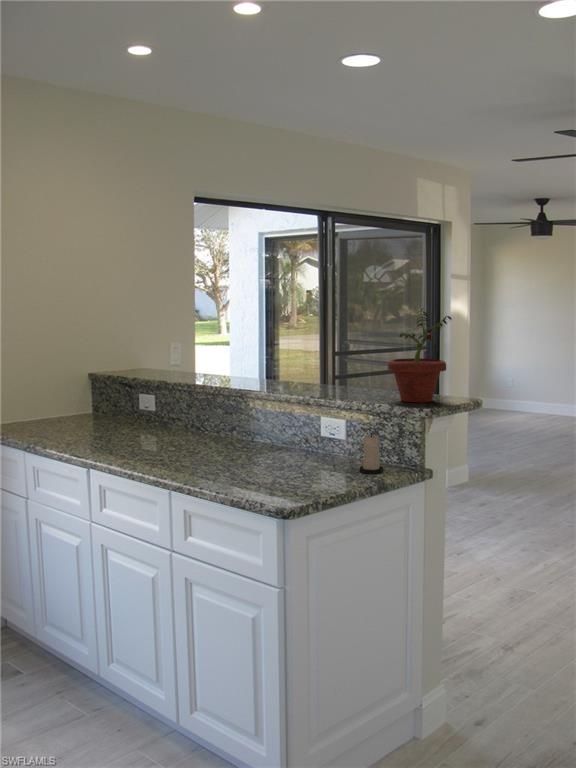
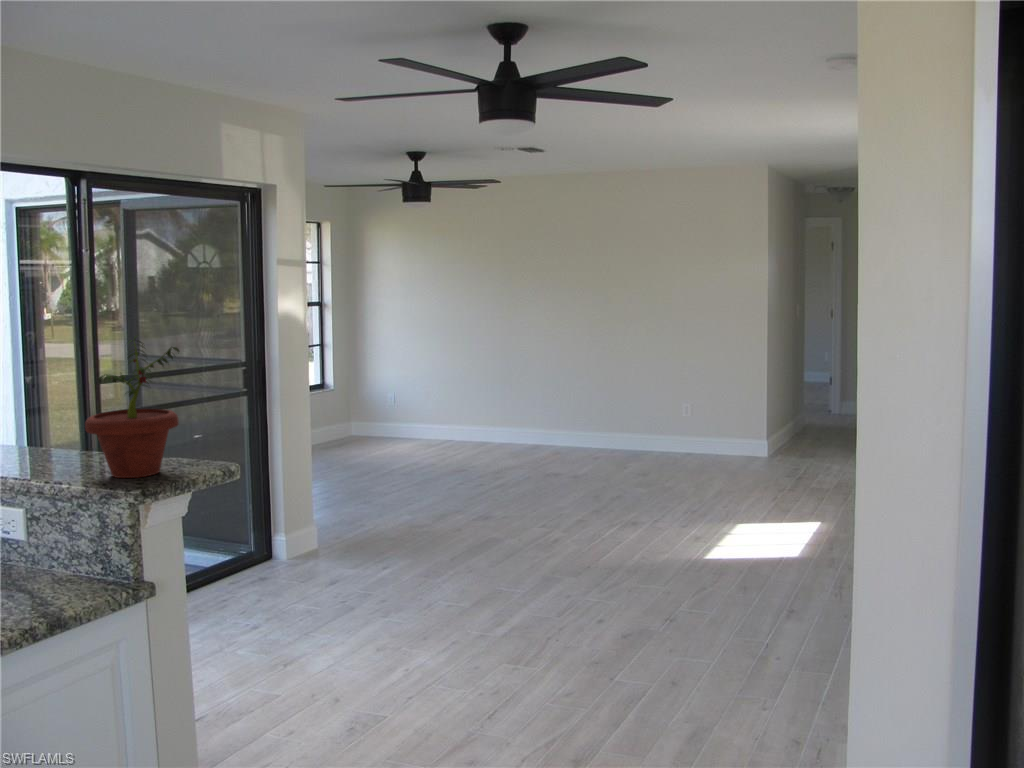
candle: present [360,433,383,474] -> none [33,535,73,599]

